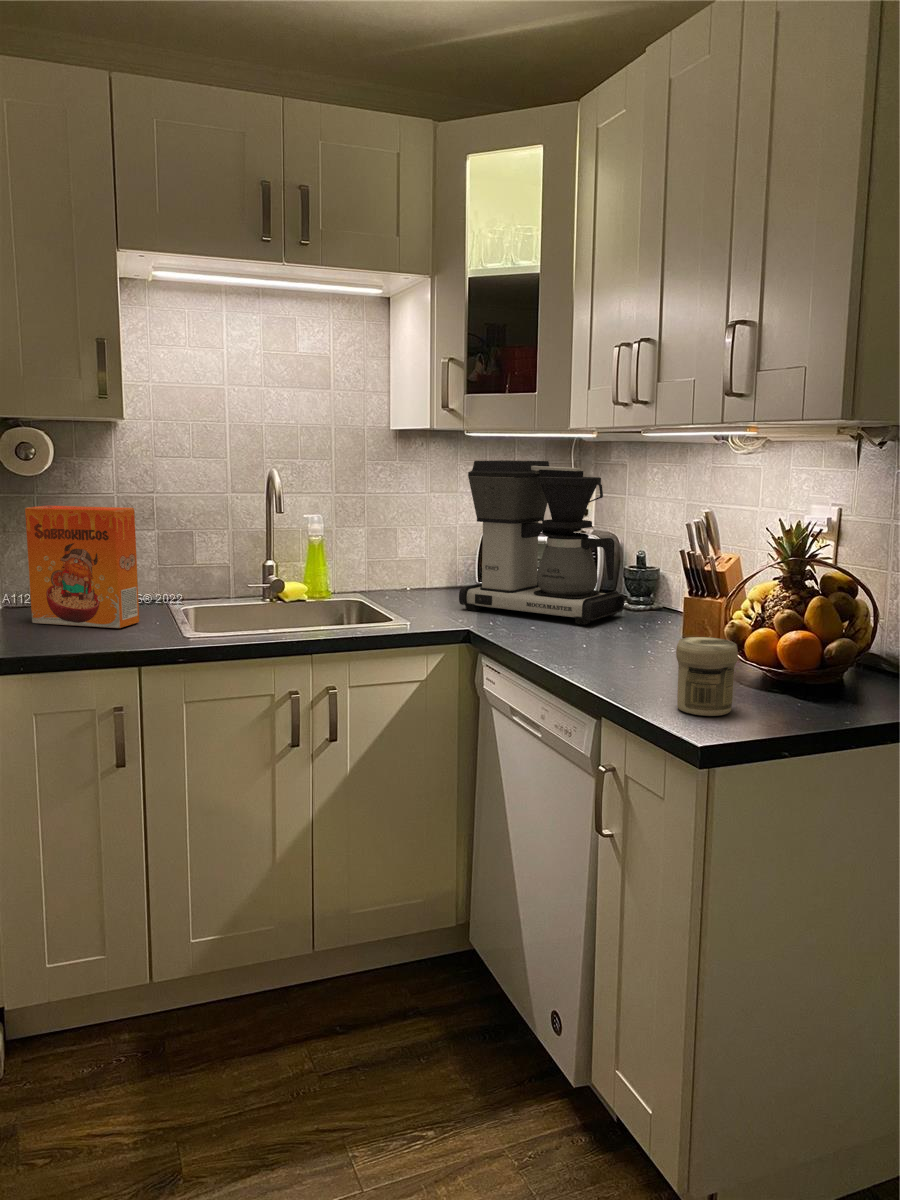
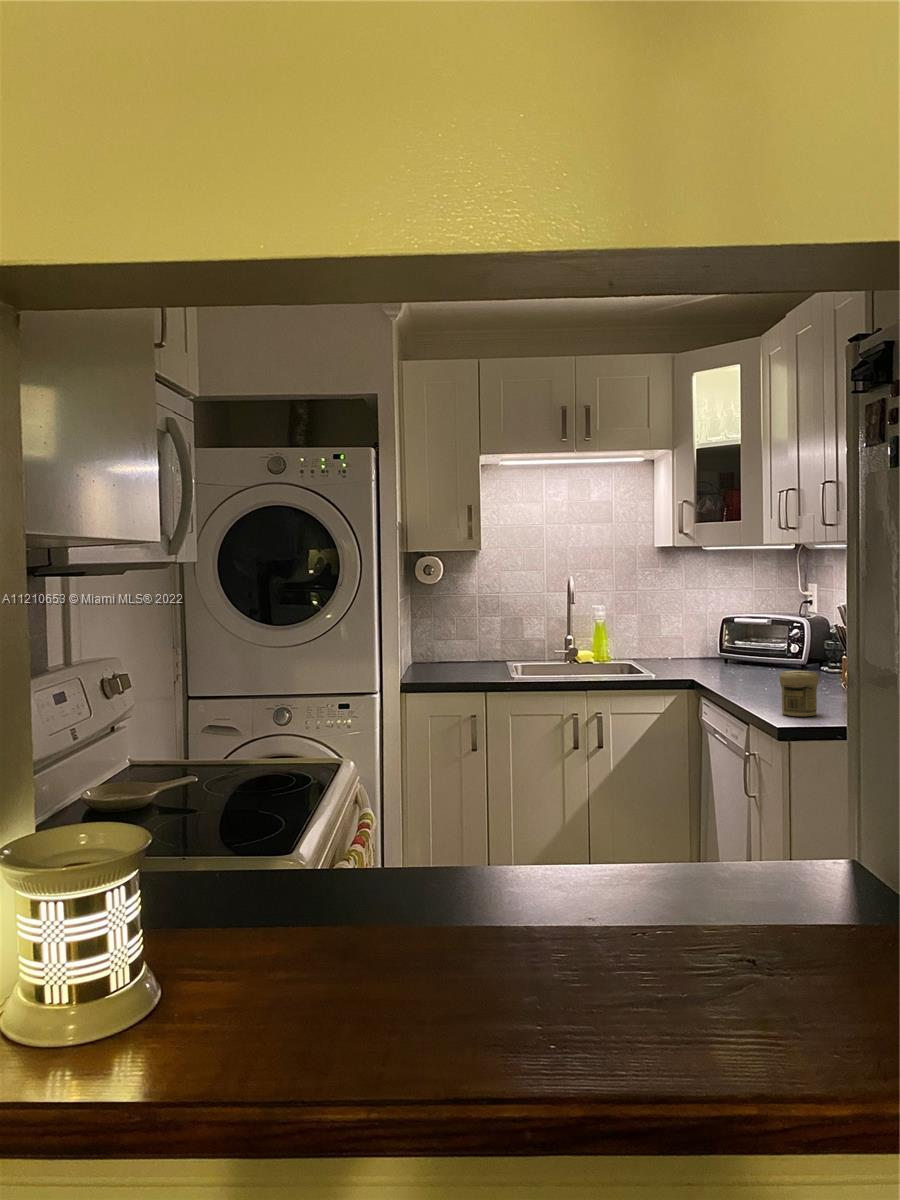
coffee maker: present [459,460,625,625] -> none [697,566,815,678]
cereal box: present [25,506,139,628] -> none [426,603,487,675]

